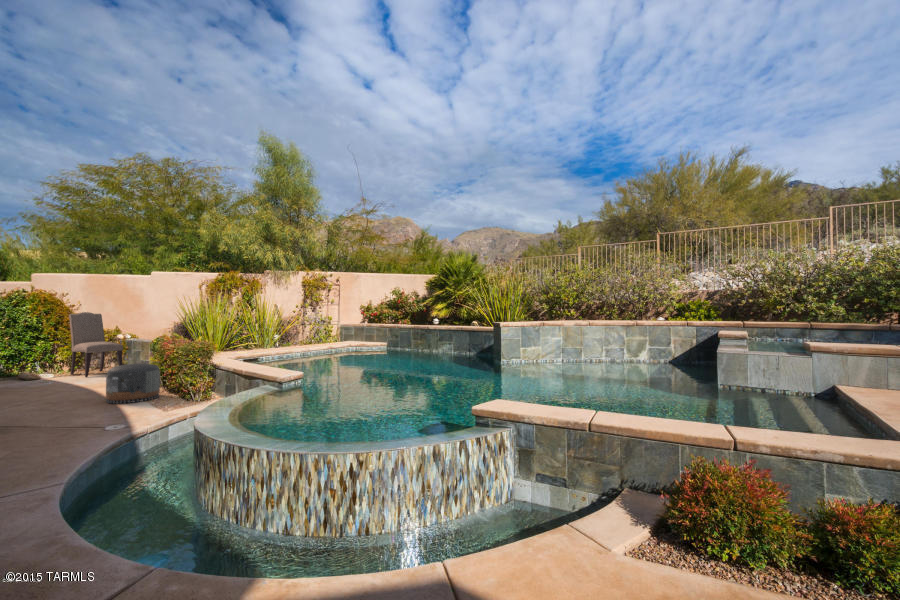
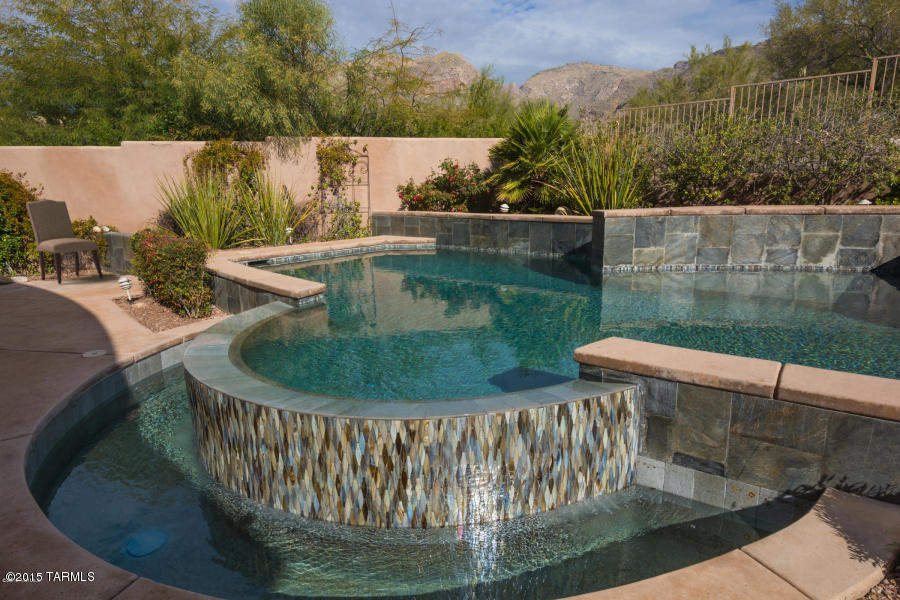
pouf: present [106,364,160,404] -> none [76,271,145,323]

